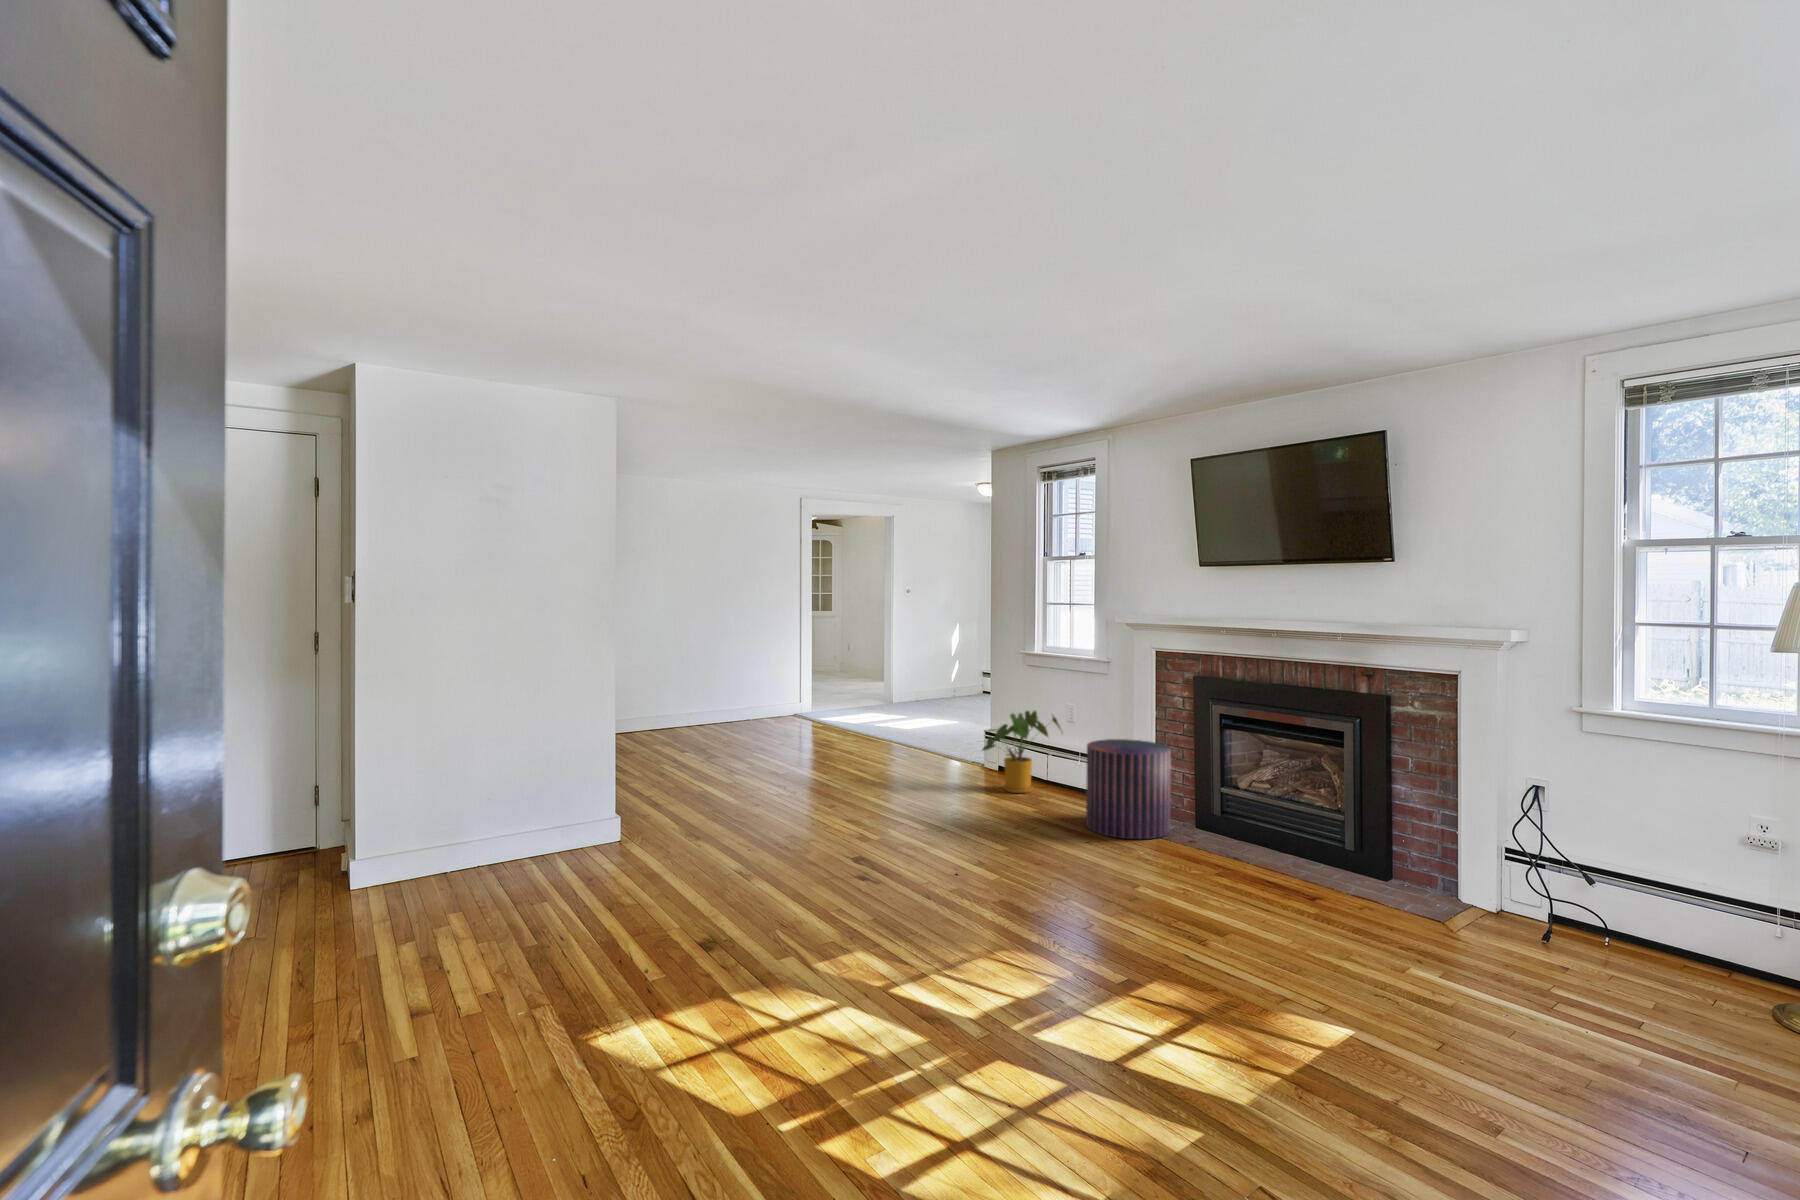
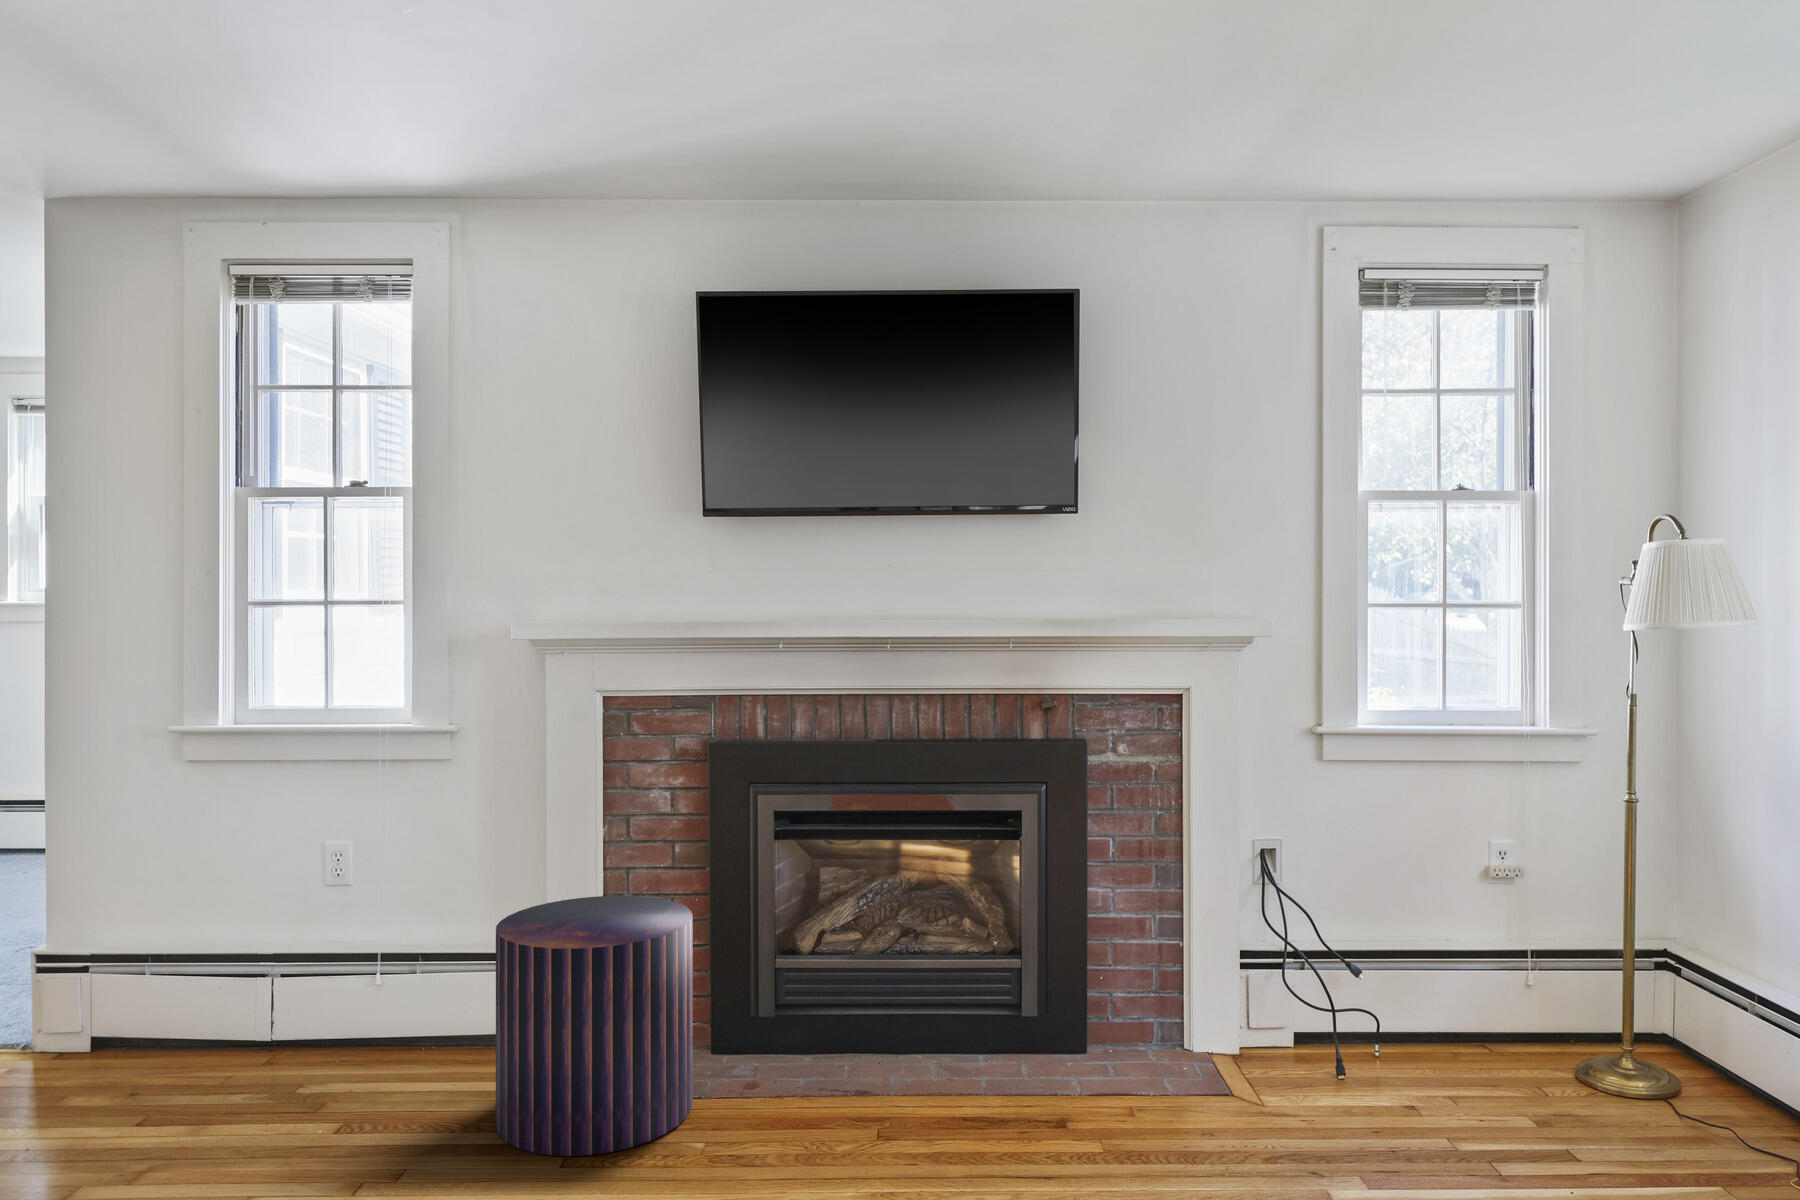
house plant: present [983,711,1062,793] -> none [89,872,328,1113]

